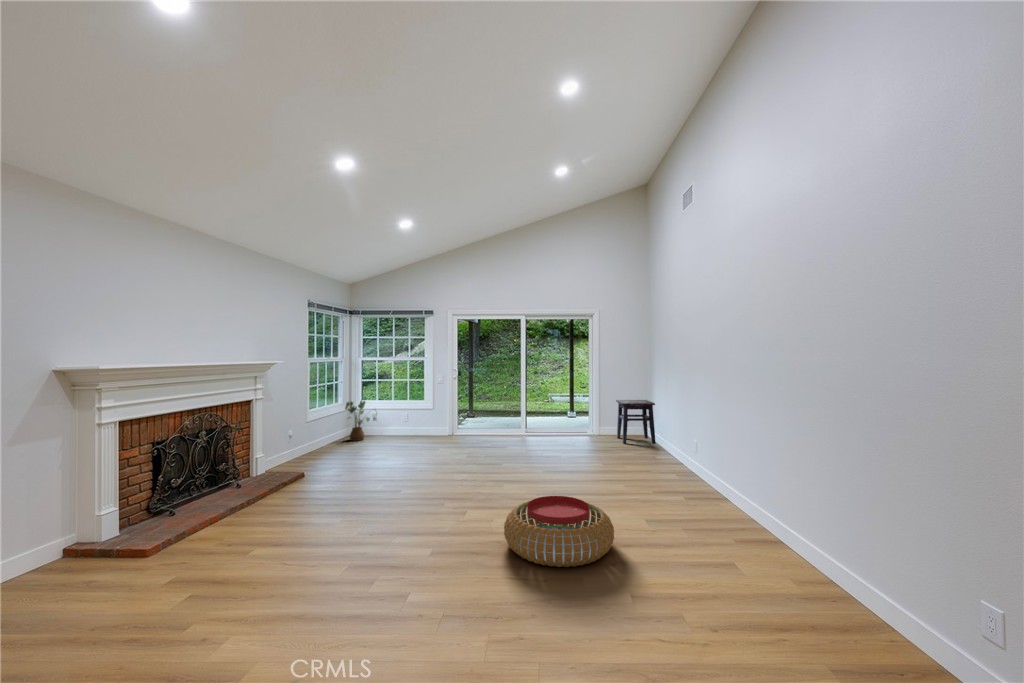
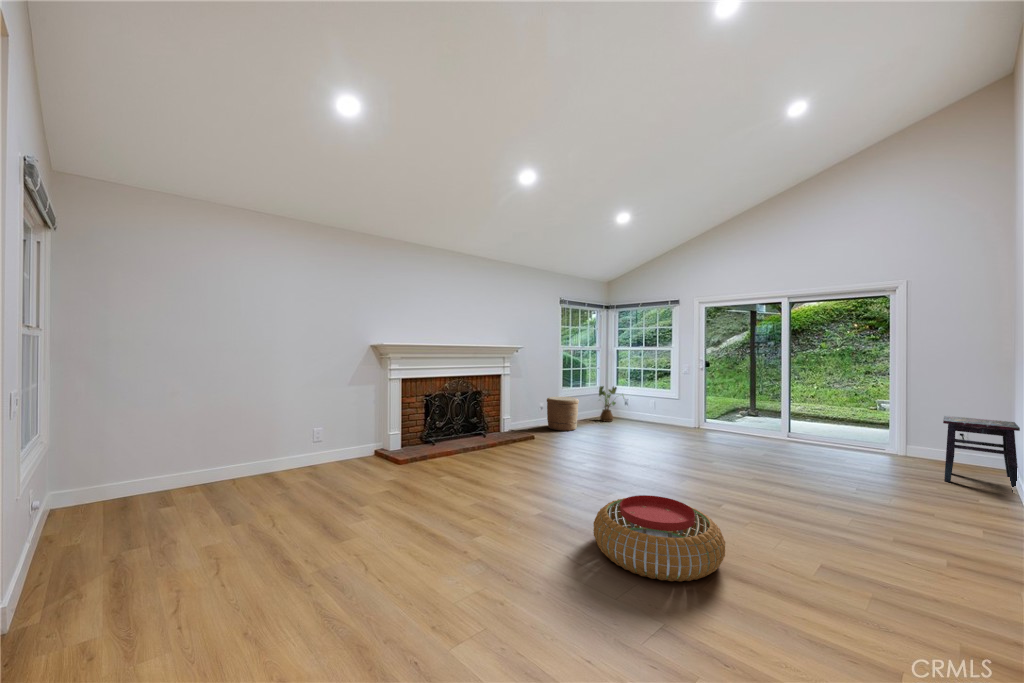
woven basket: none [300,418,341,460] -> present [547,397,579,431]

